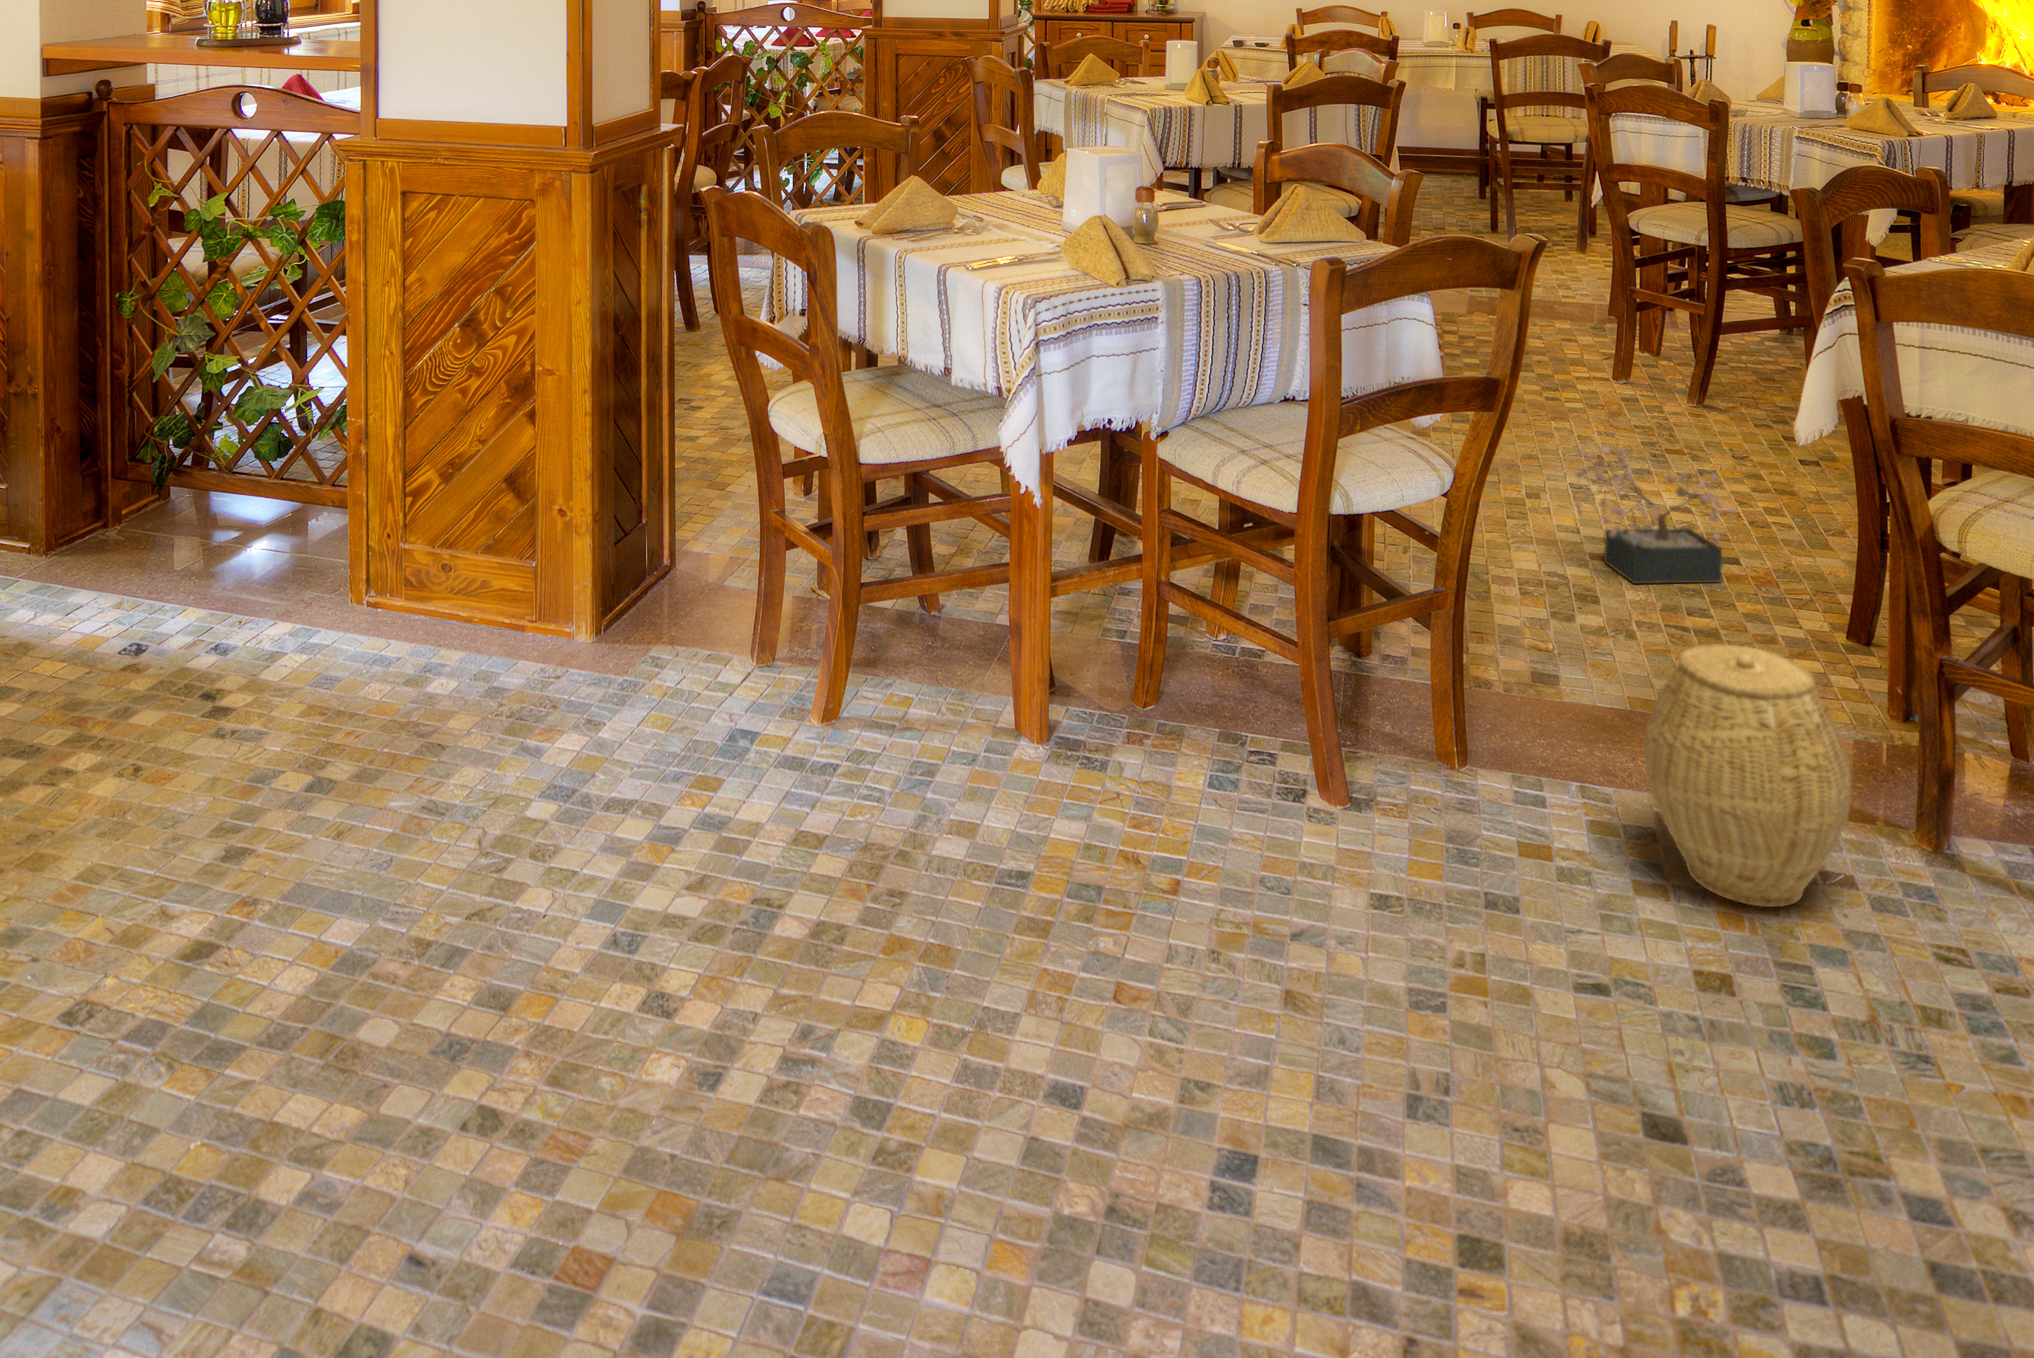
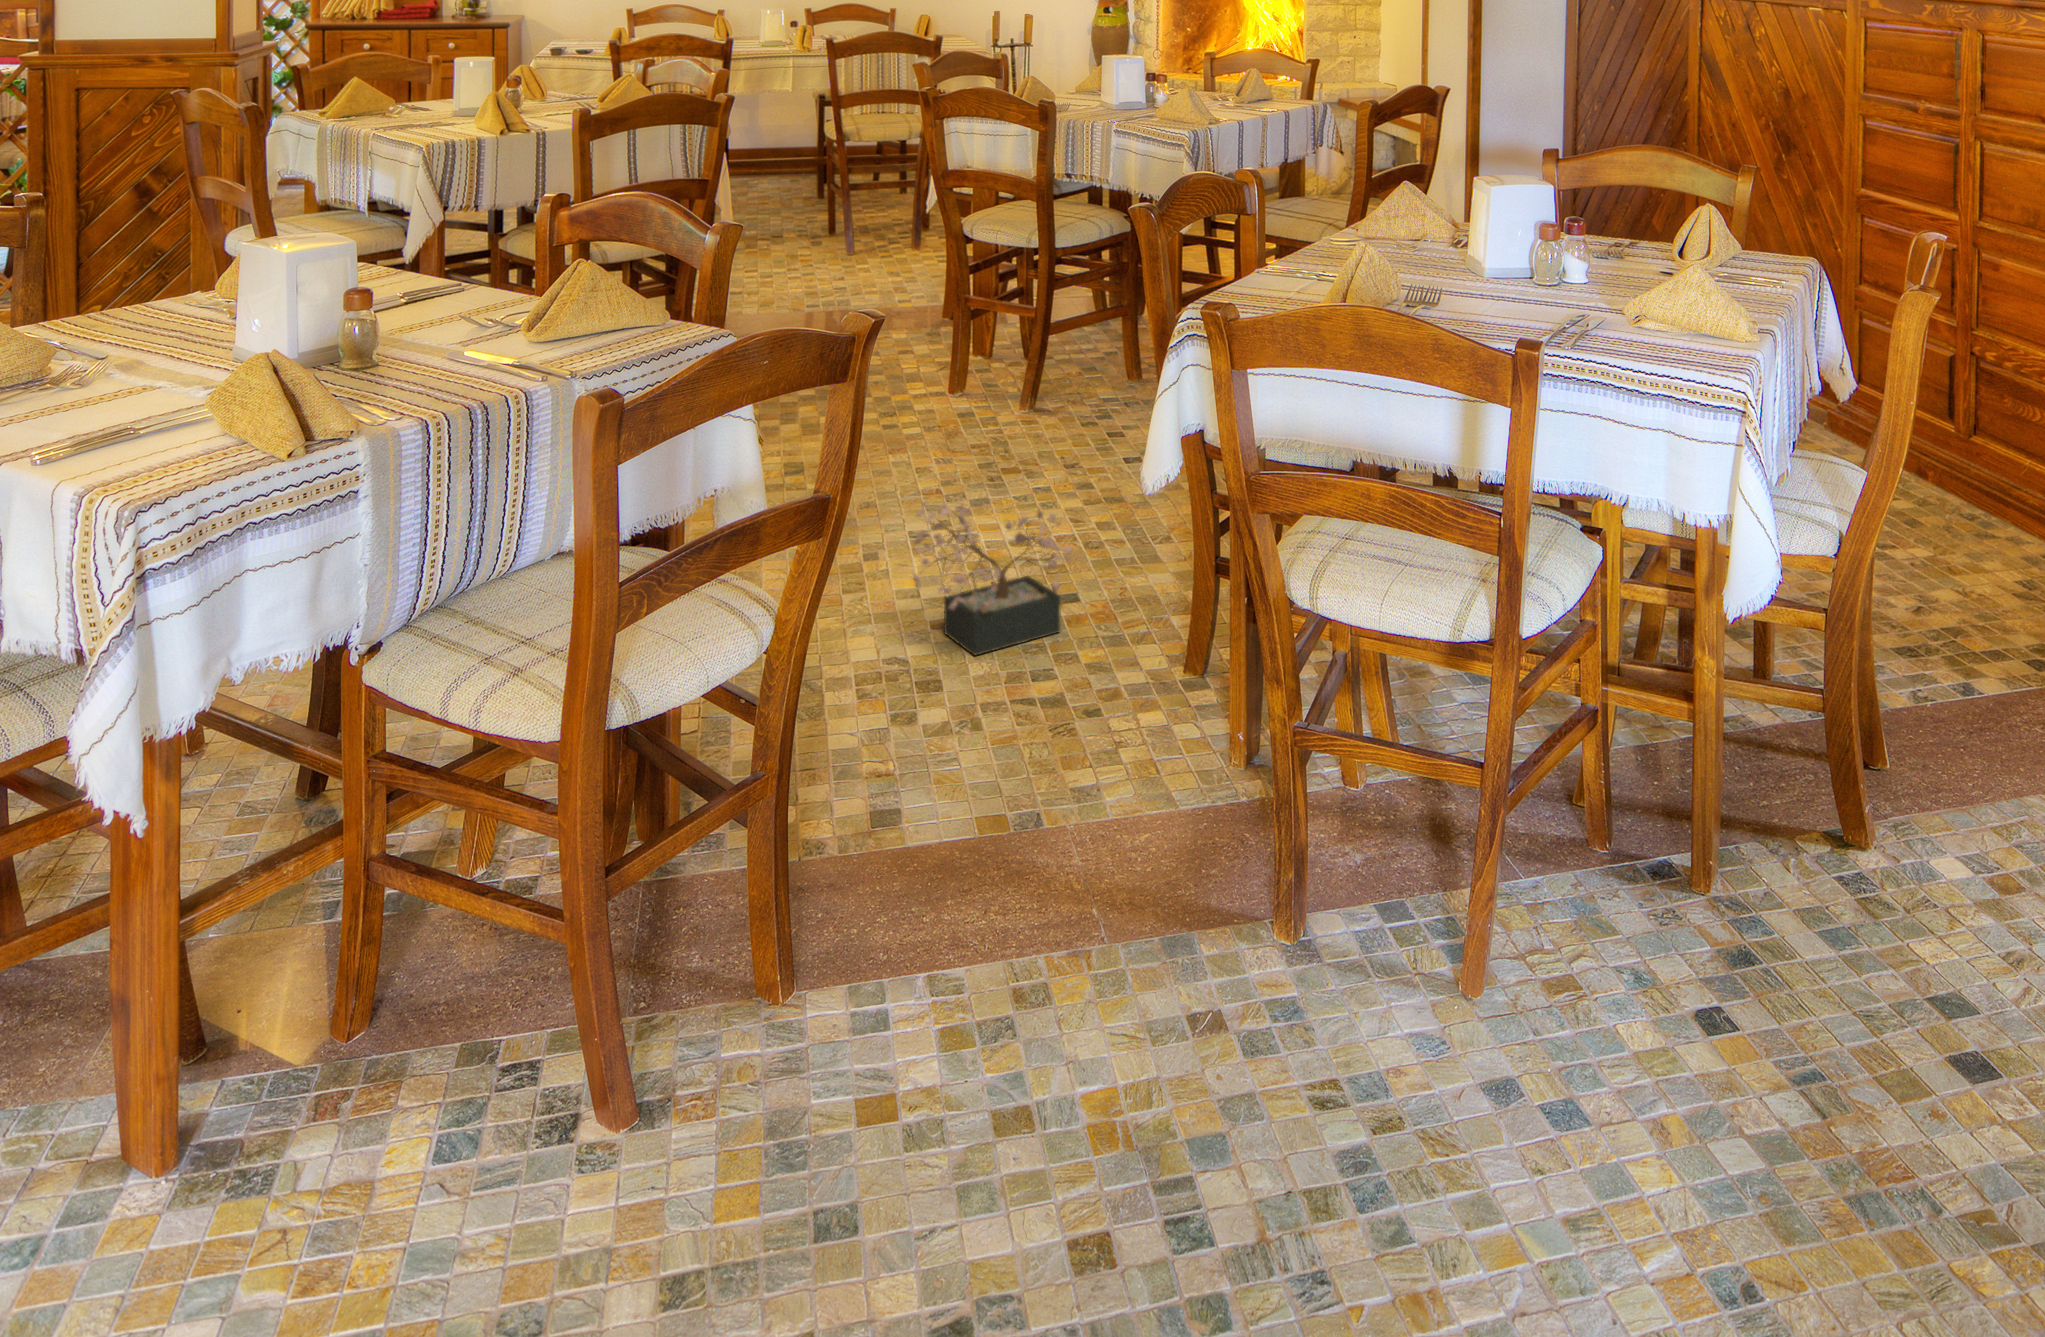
woven basket: present [1644,644,1852,907] -> none [999,787,1219,1119]

